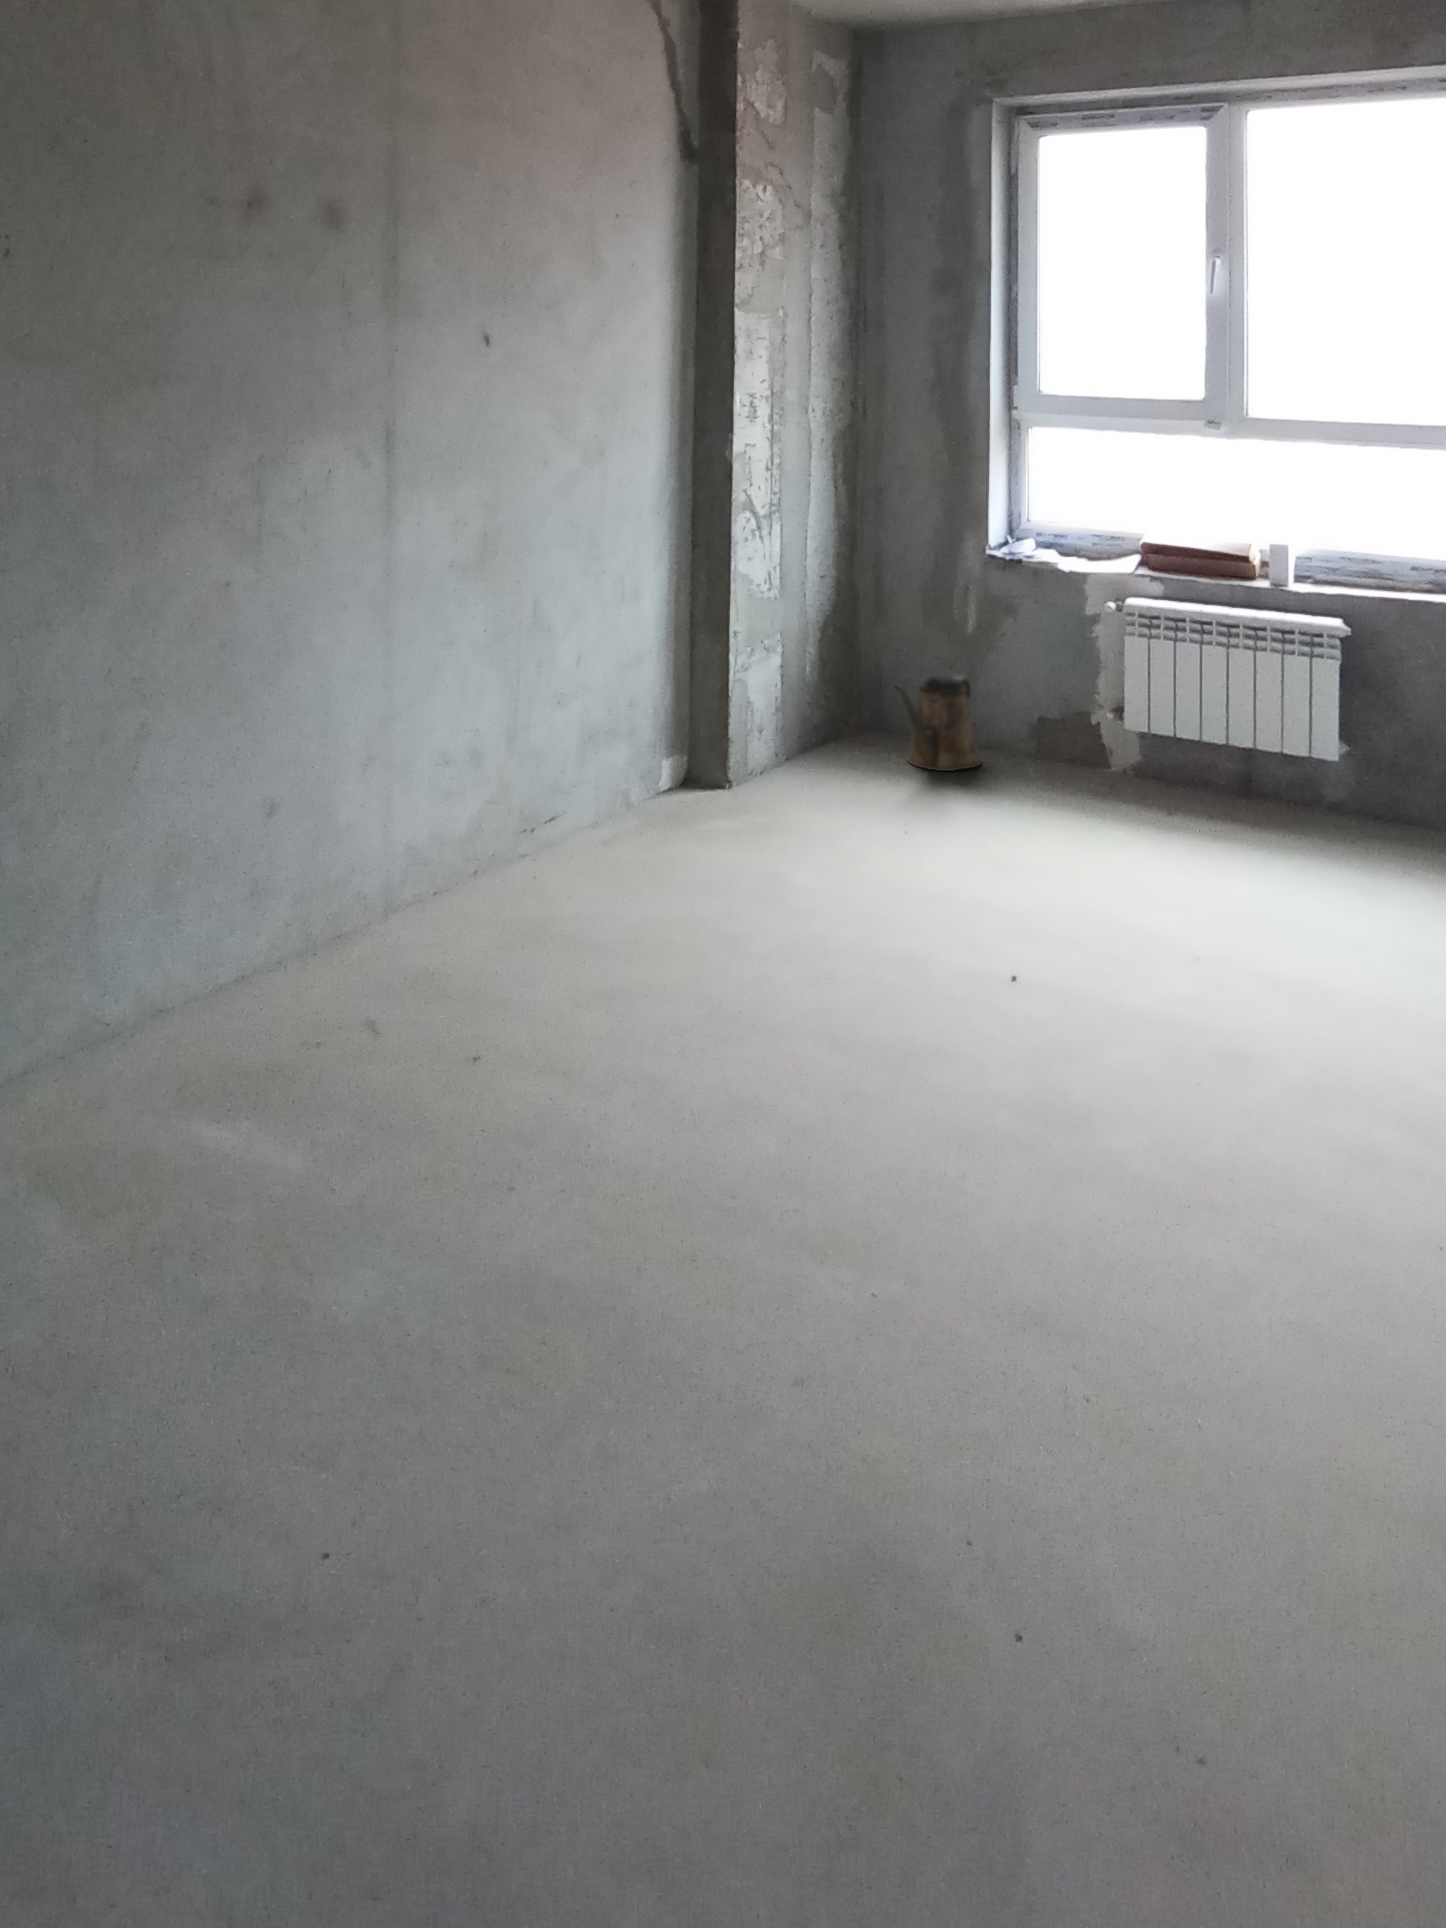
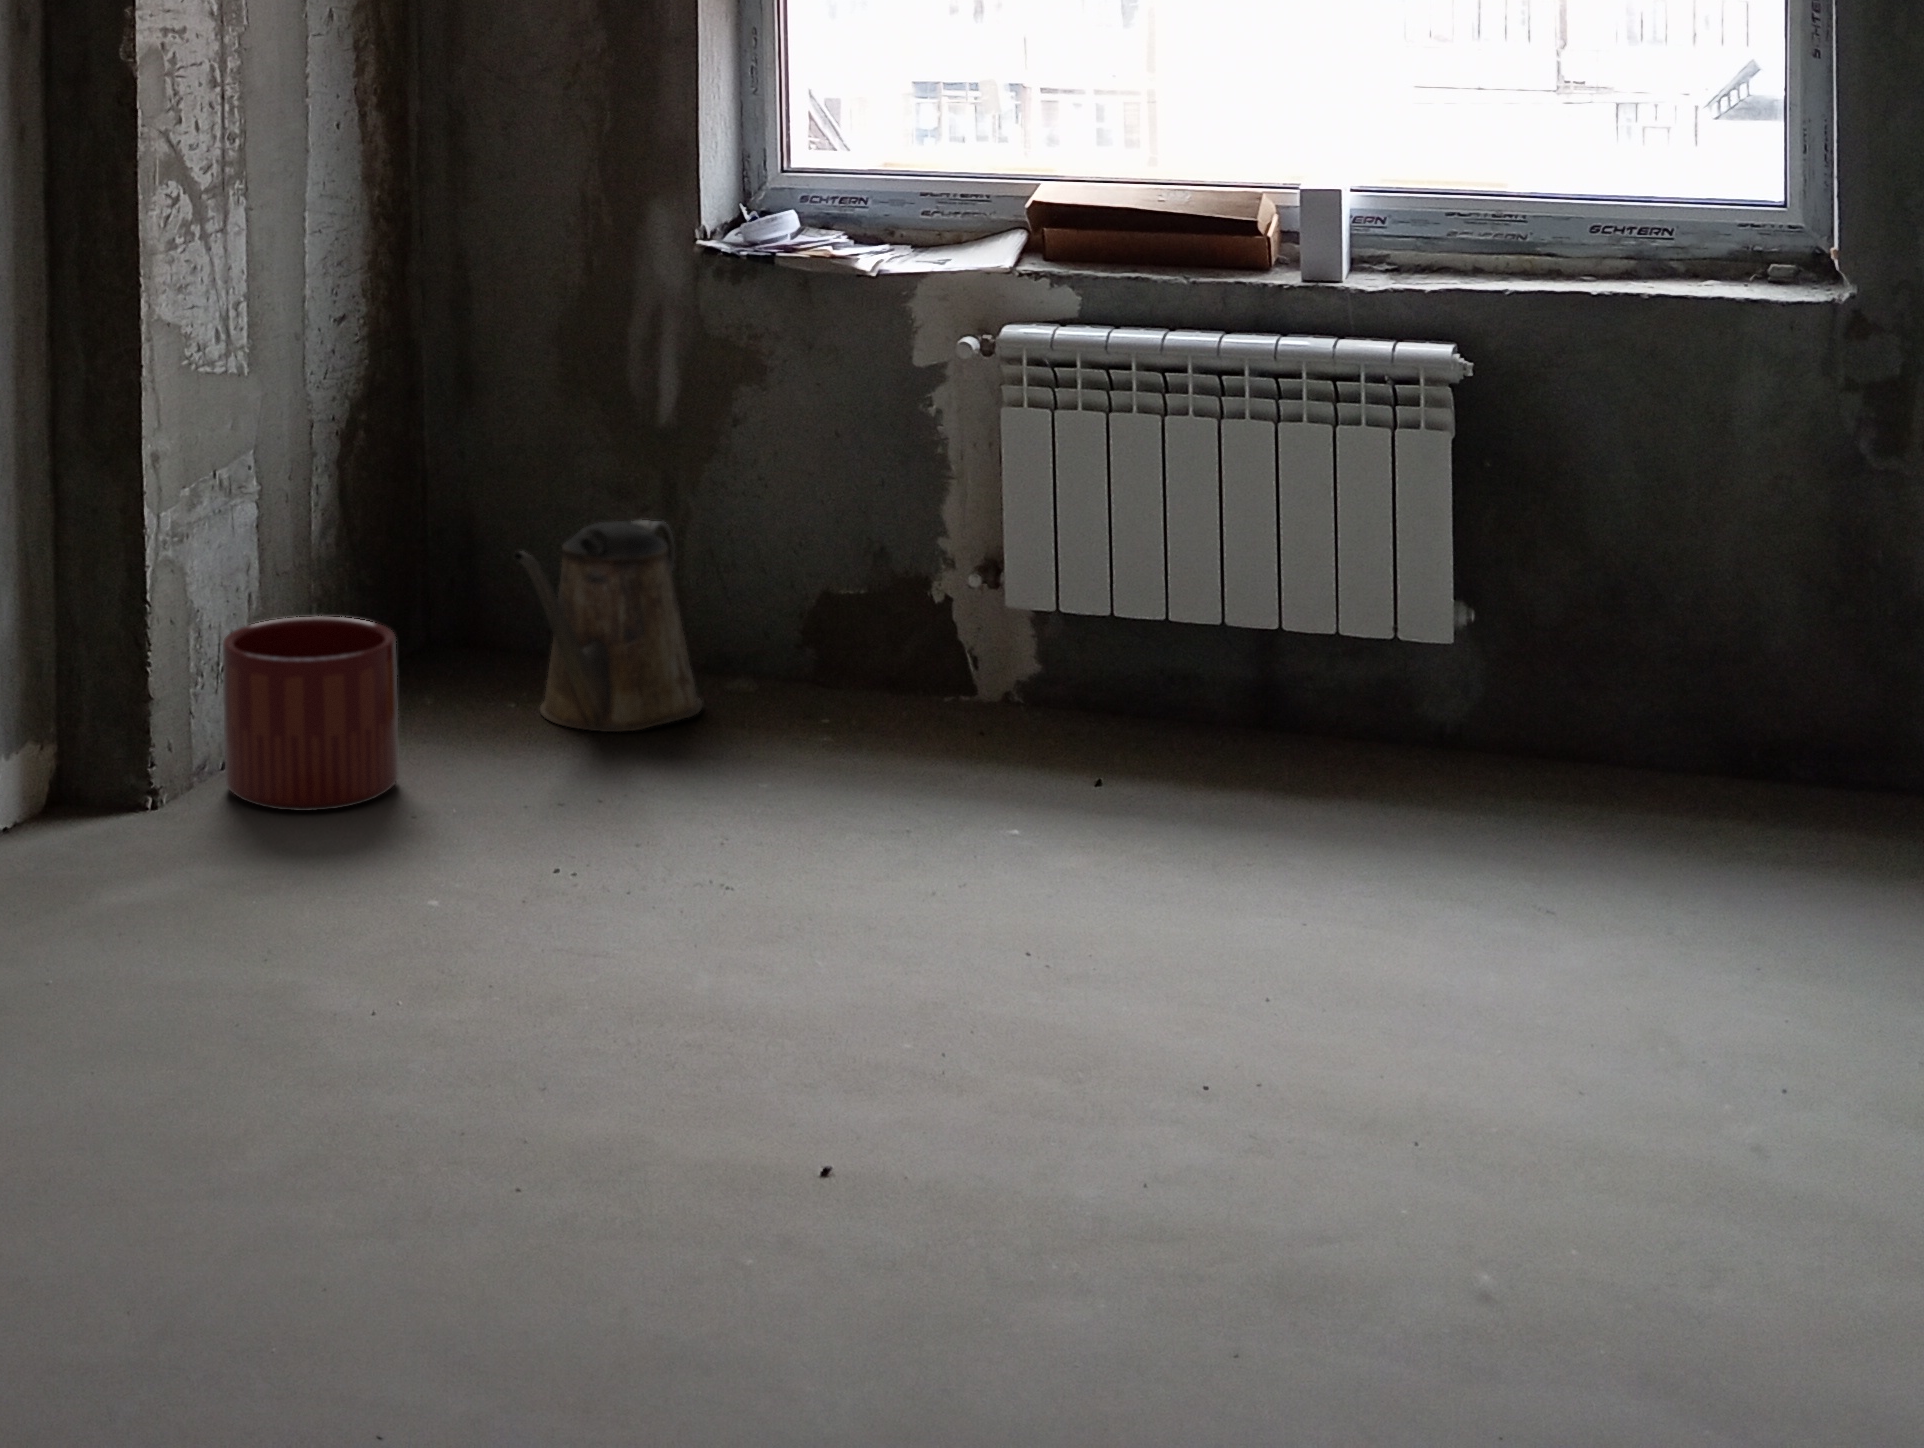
planter: none [763,707,840,793] -> present [223,616,399,811]

